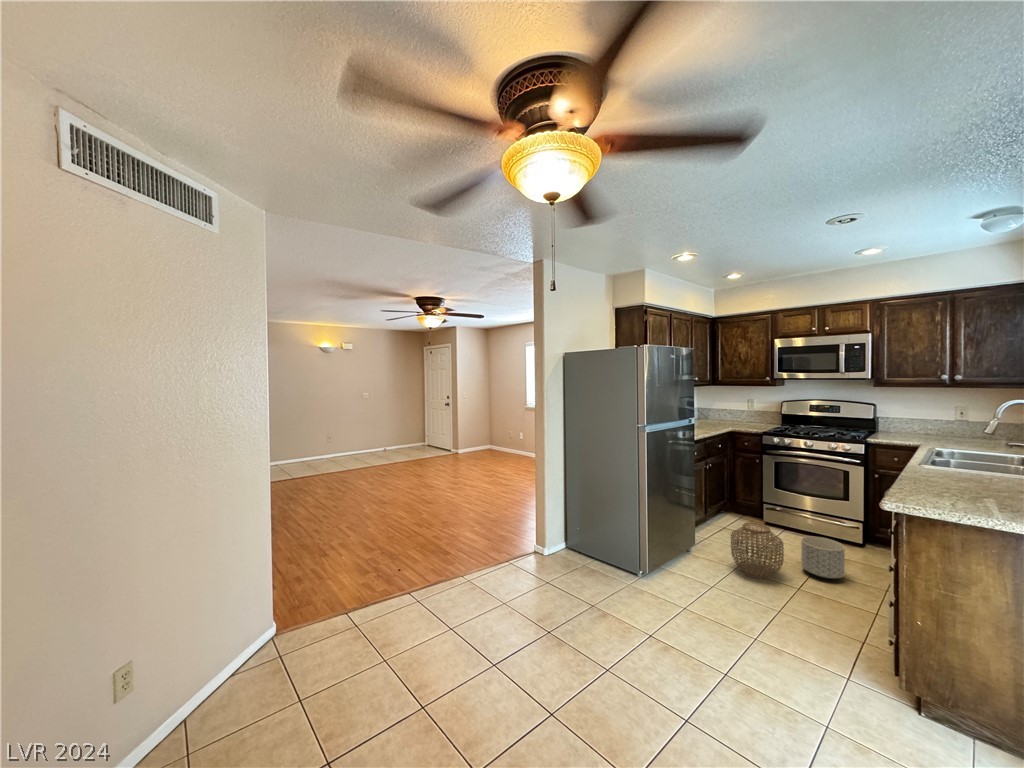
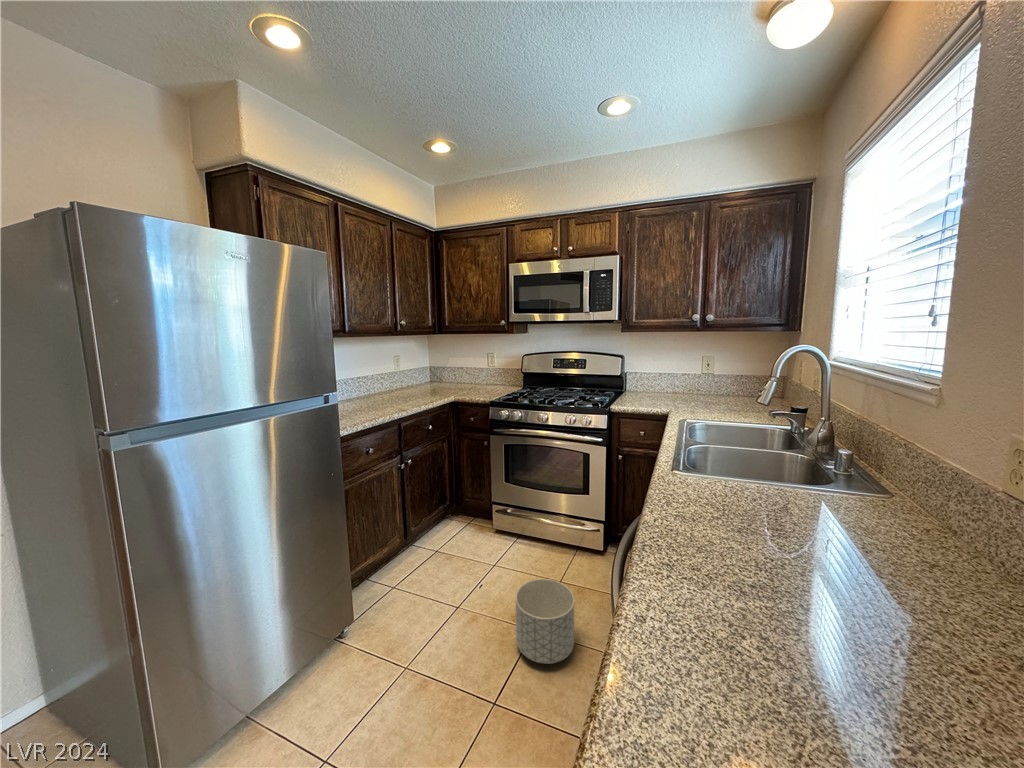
woven basket: present [731,523,784,579] -> none [391,587,481,705]

